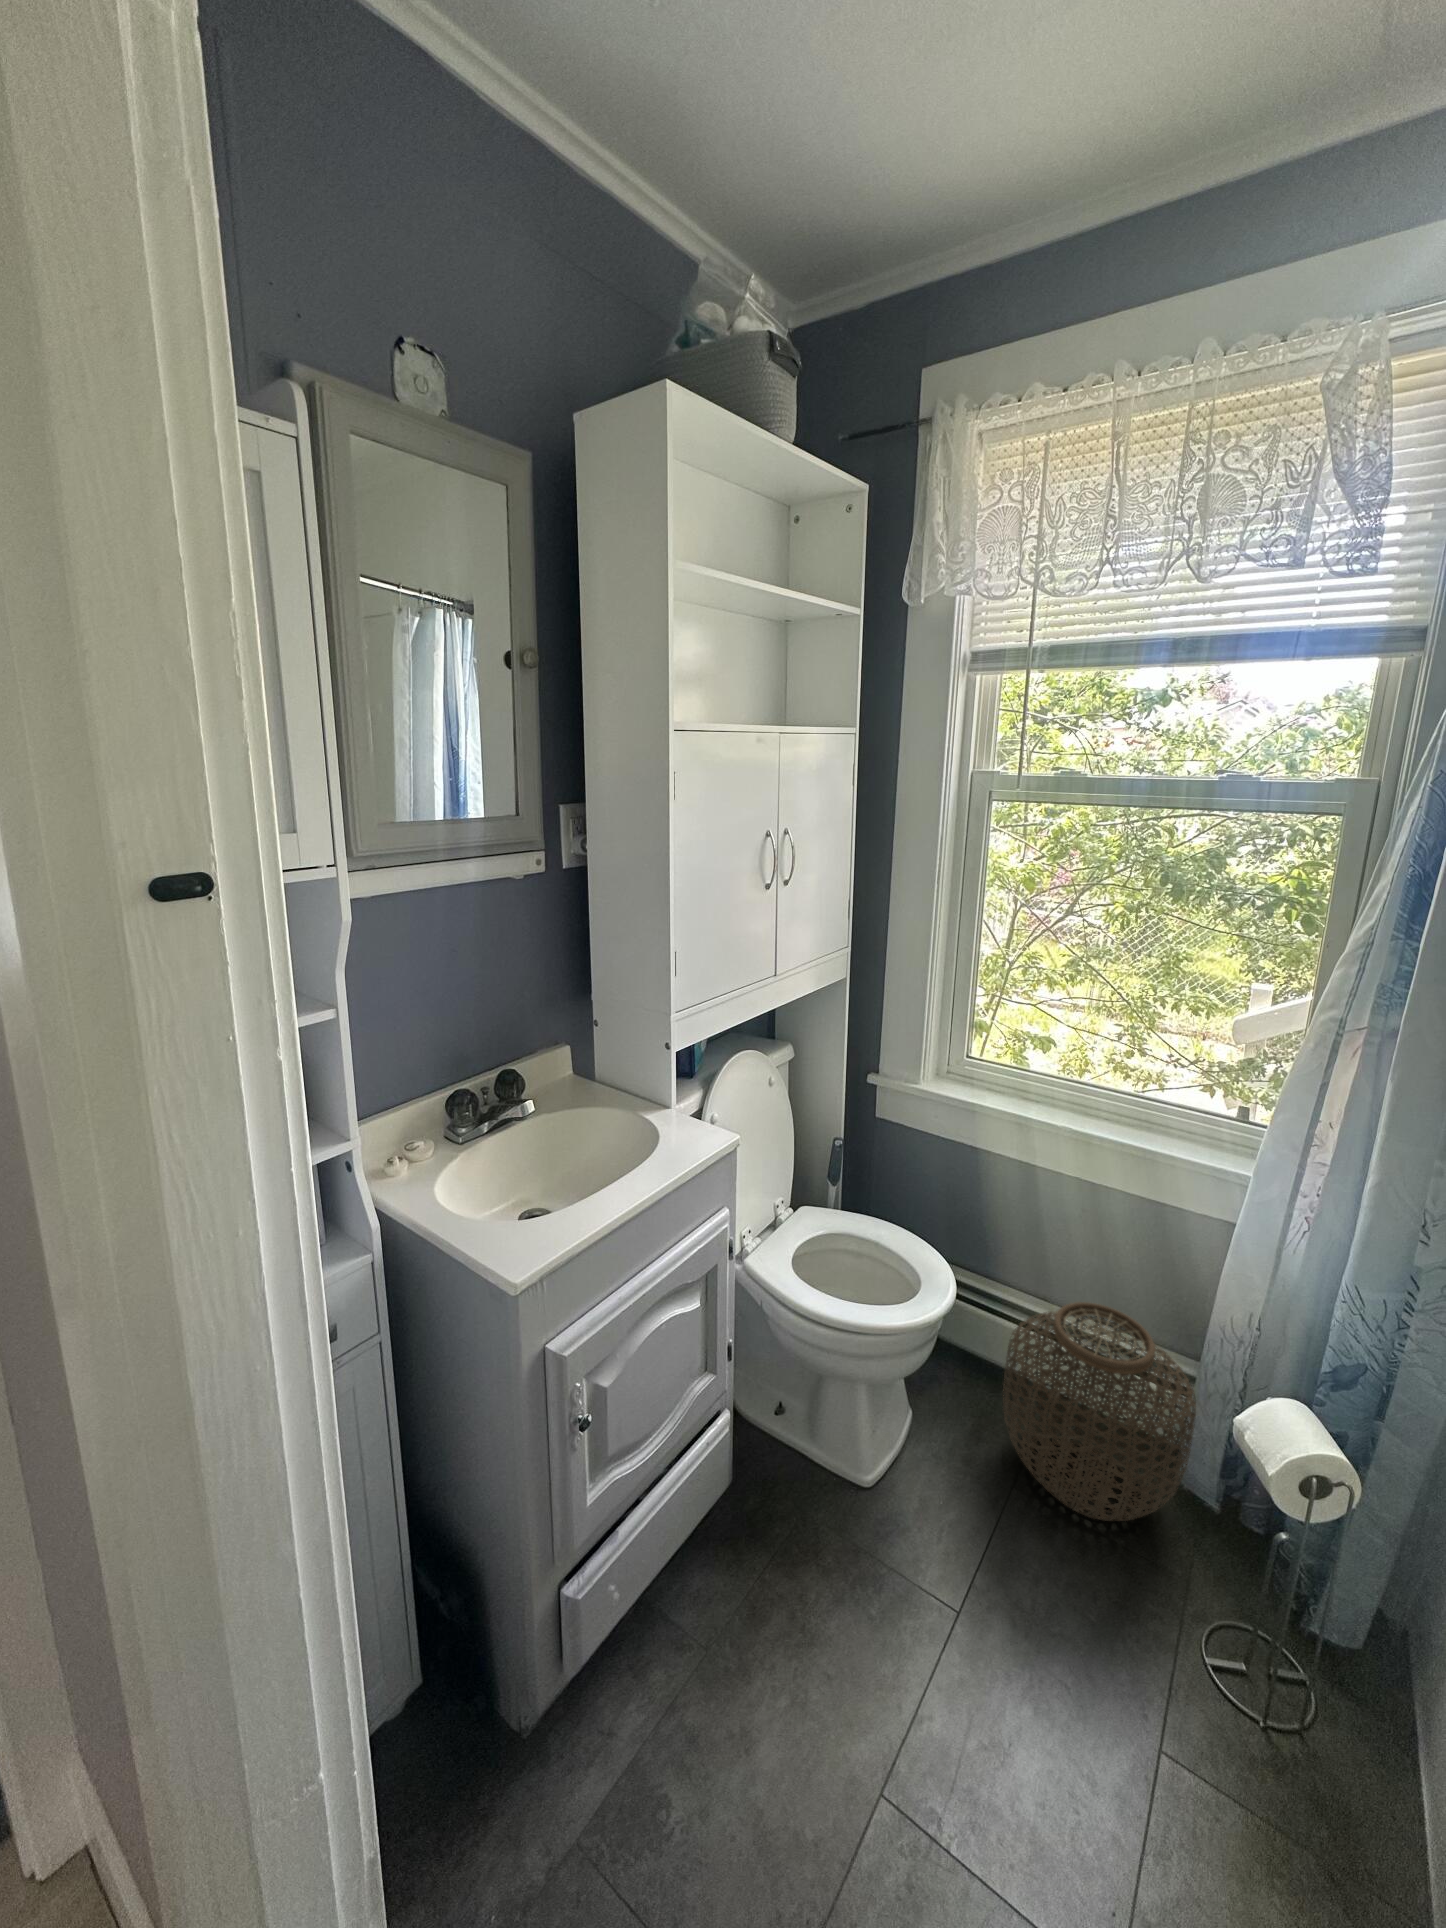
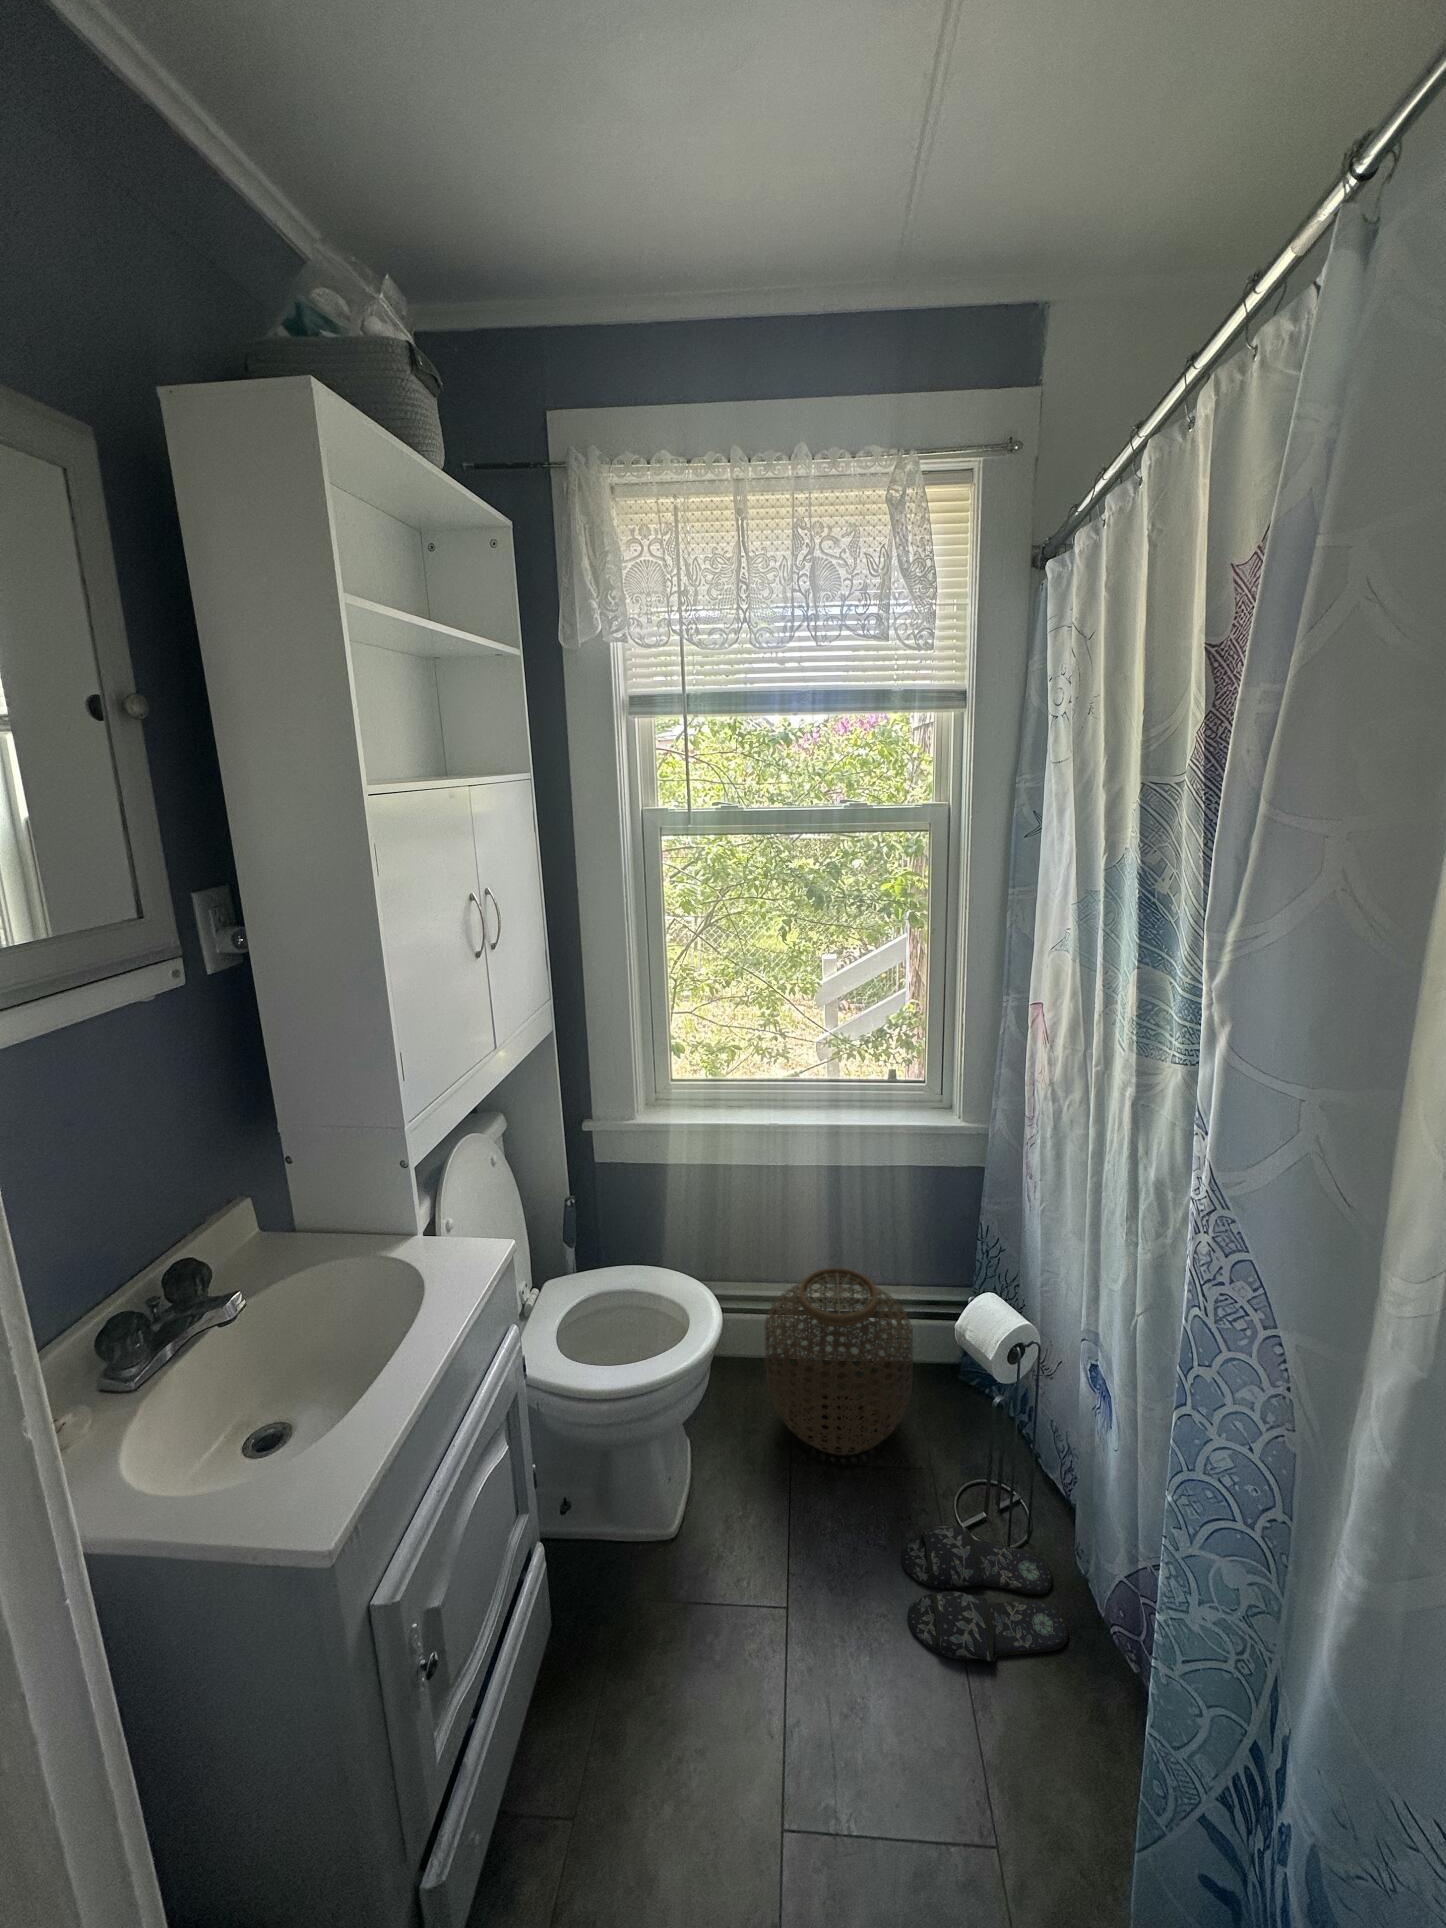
slippers: none [1090,1636,1319,1875] -> present [902,1526,1068,1662]

